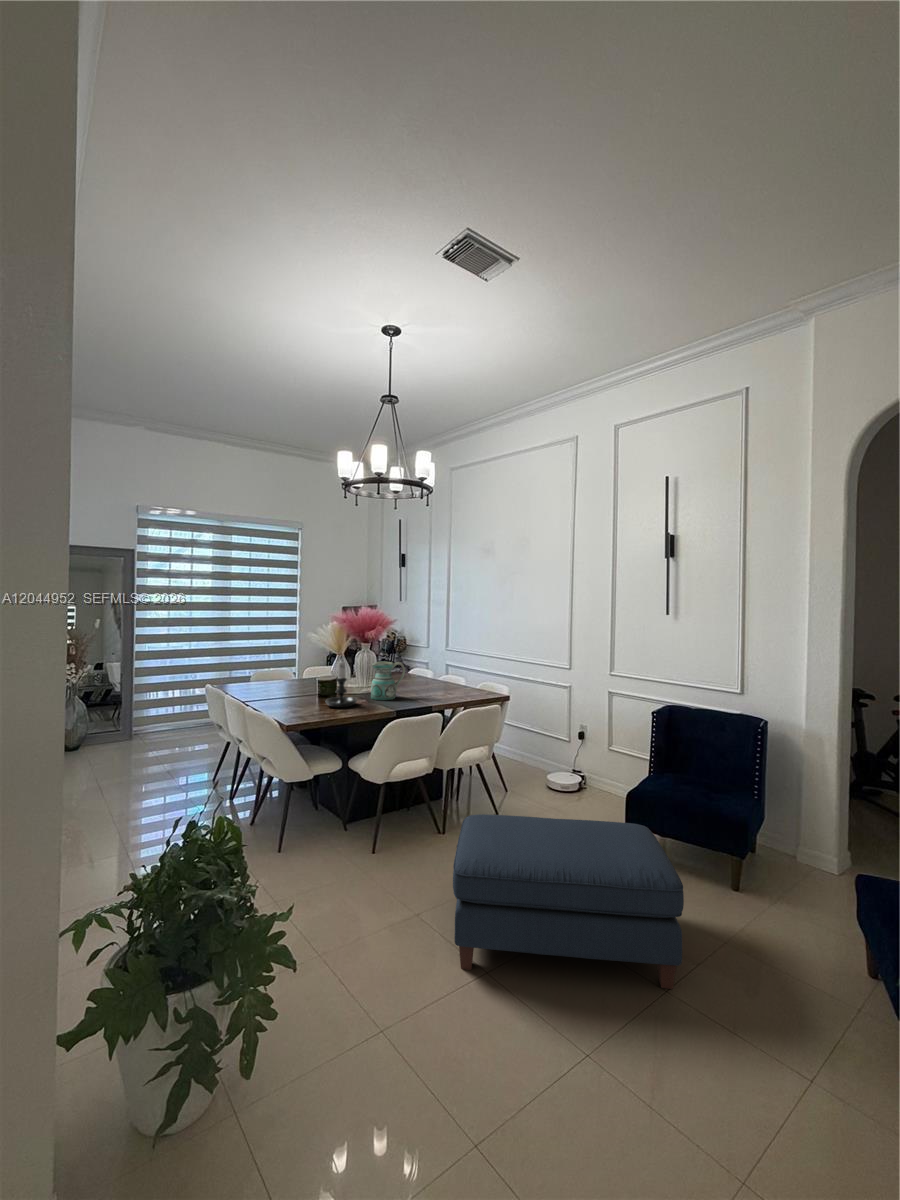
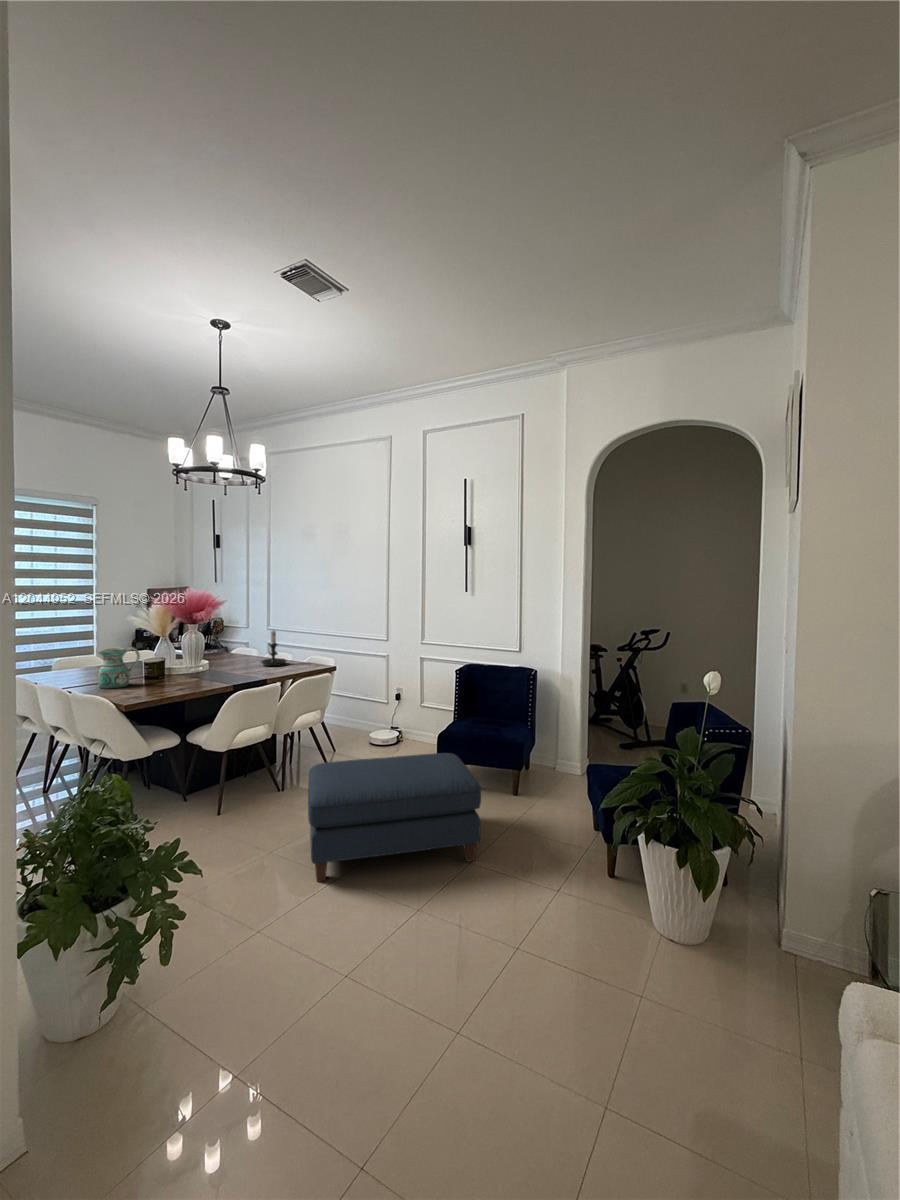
candle holder: present [326,662,357,707] -> present [261,631,286,666]
ceramic pitcher: present [371,662,405,700] -> present [98,647,140,689]

